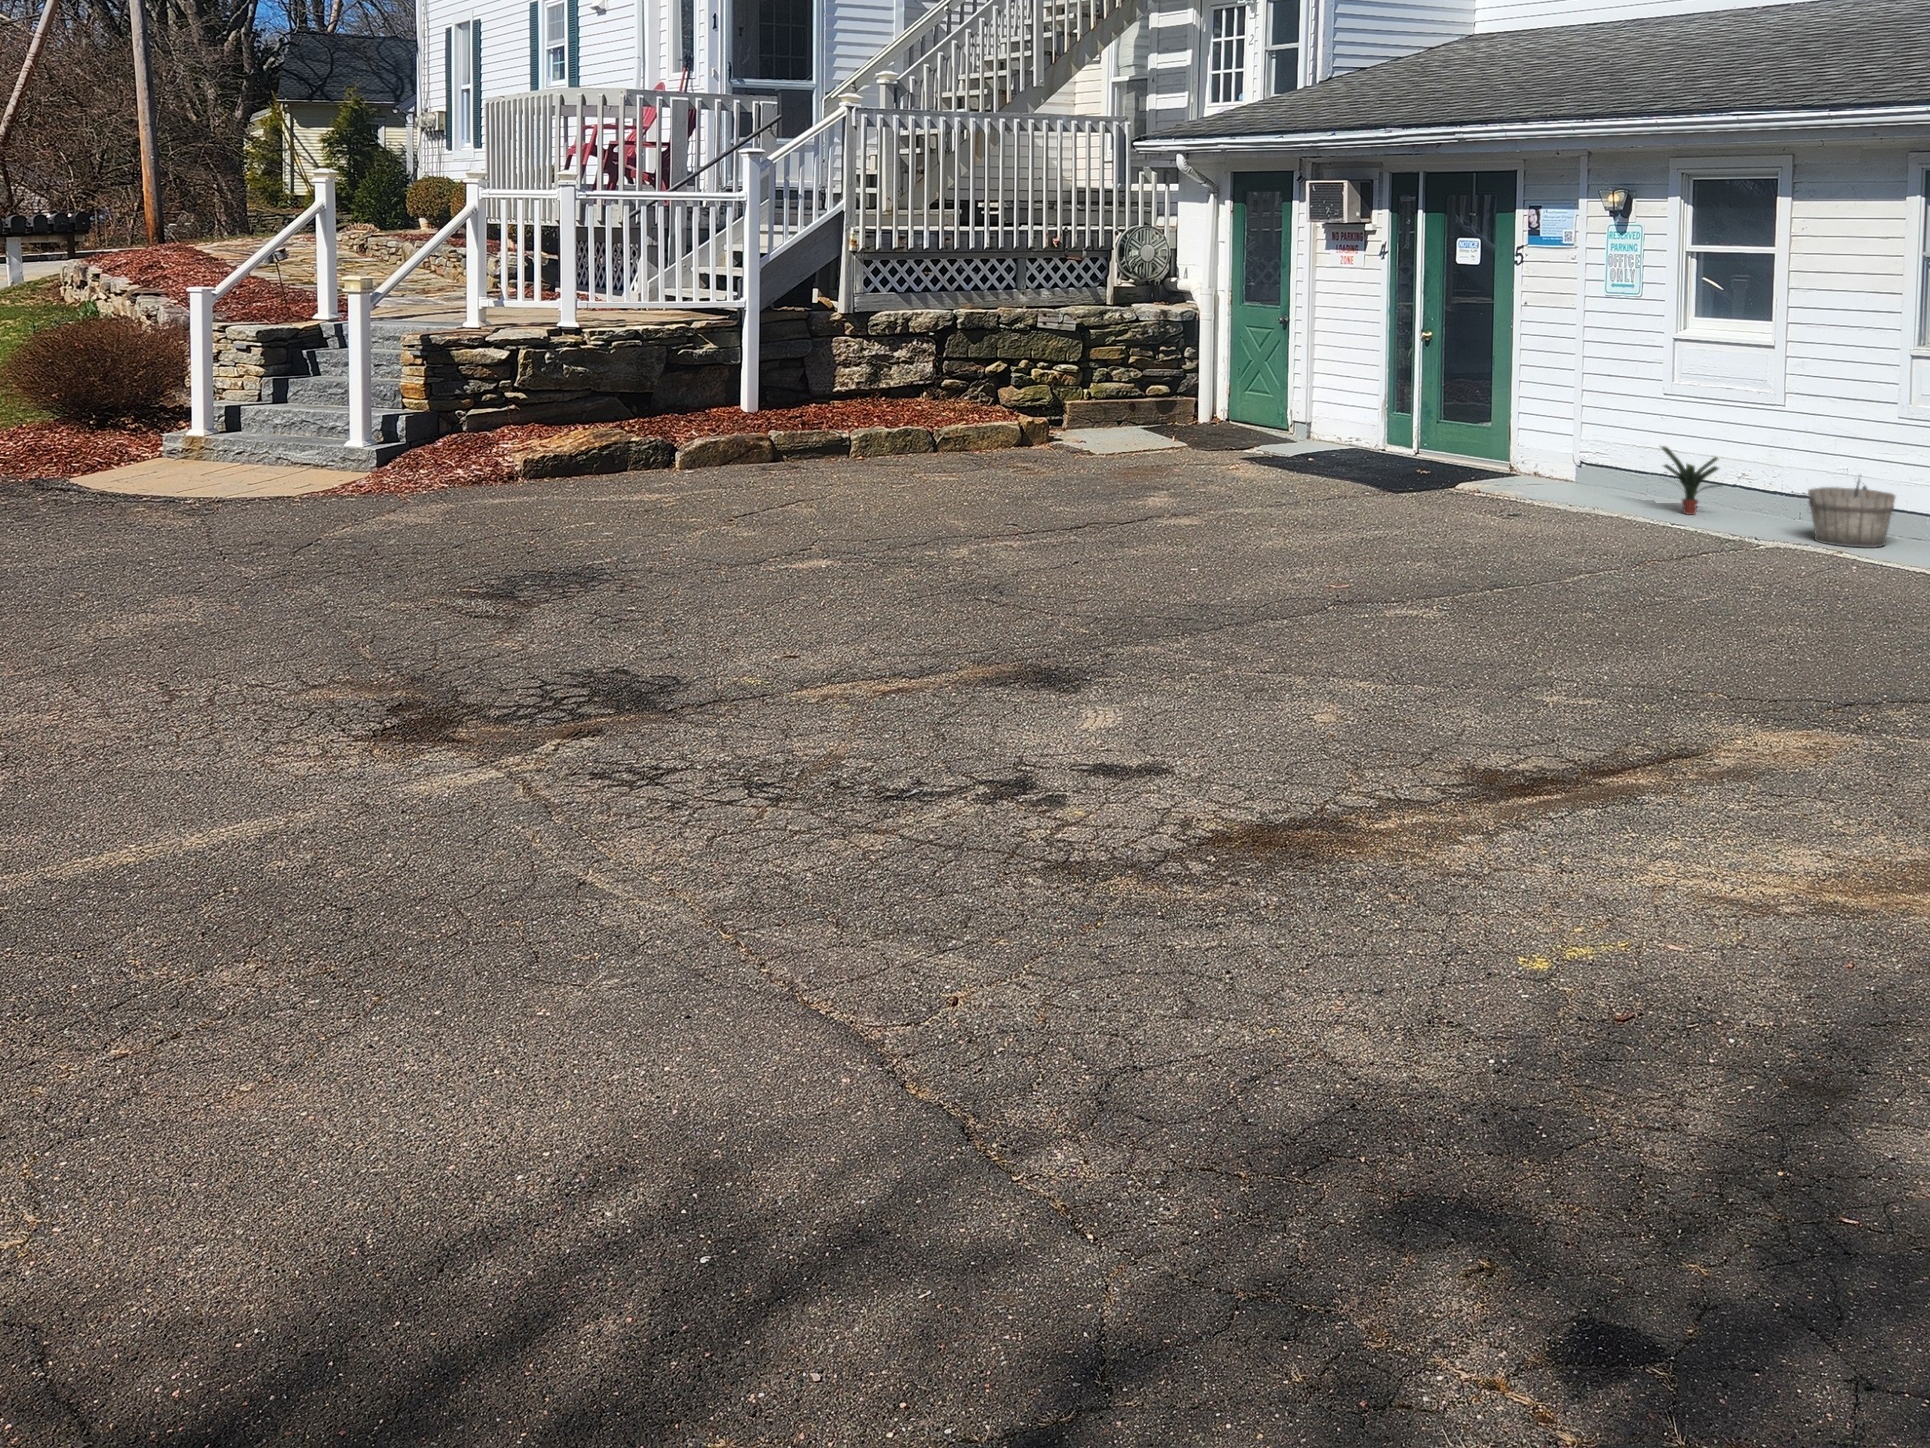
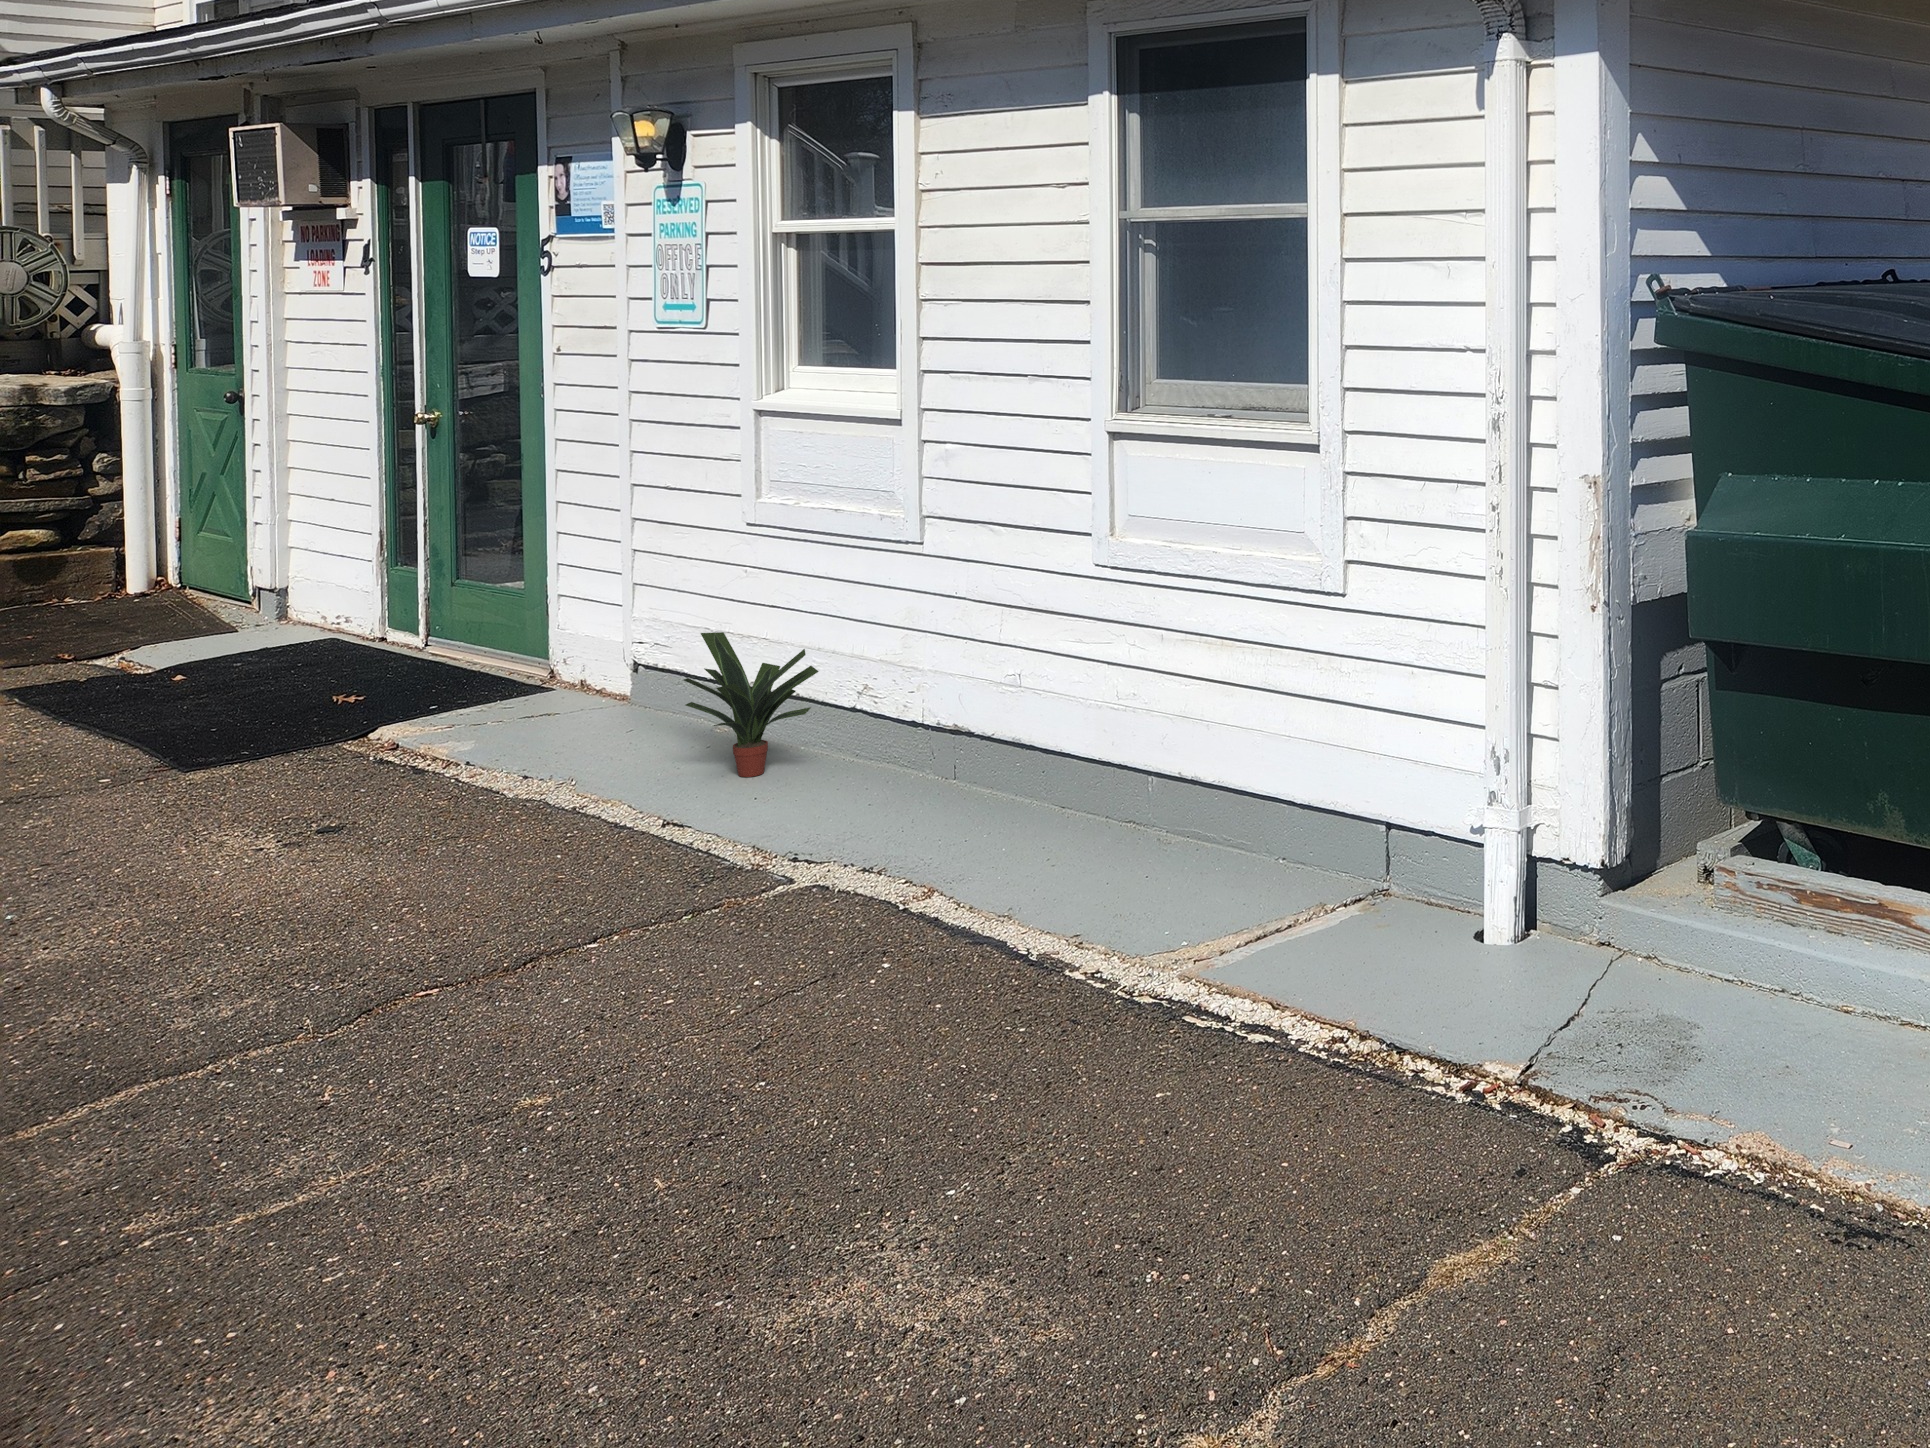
wooden bucket: present [1808,480,1895,548] -> none [885,695,1074,866]

